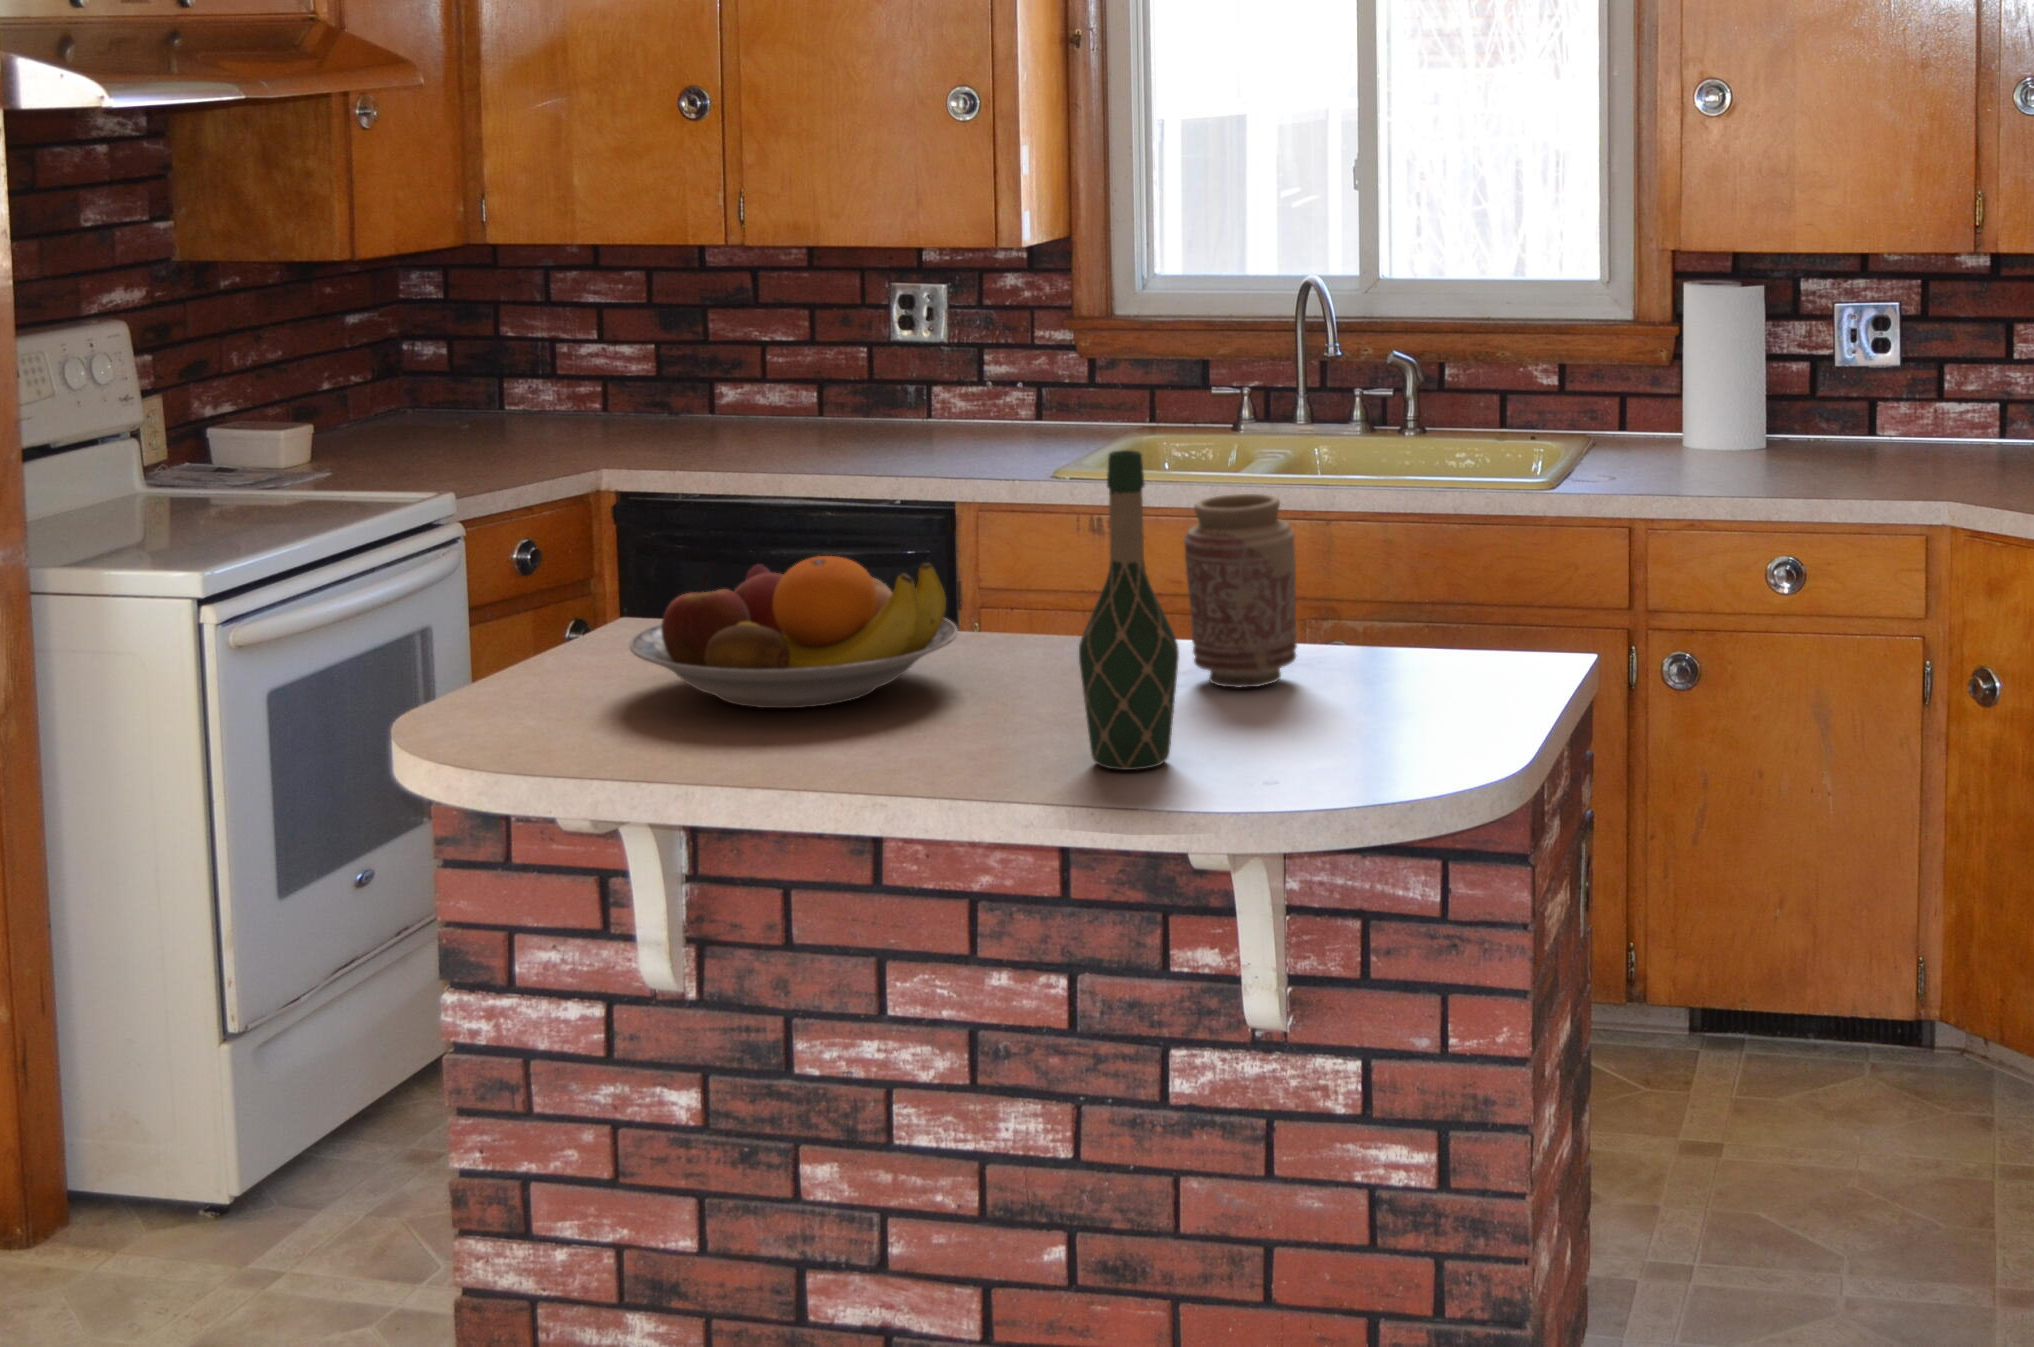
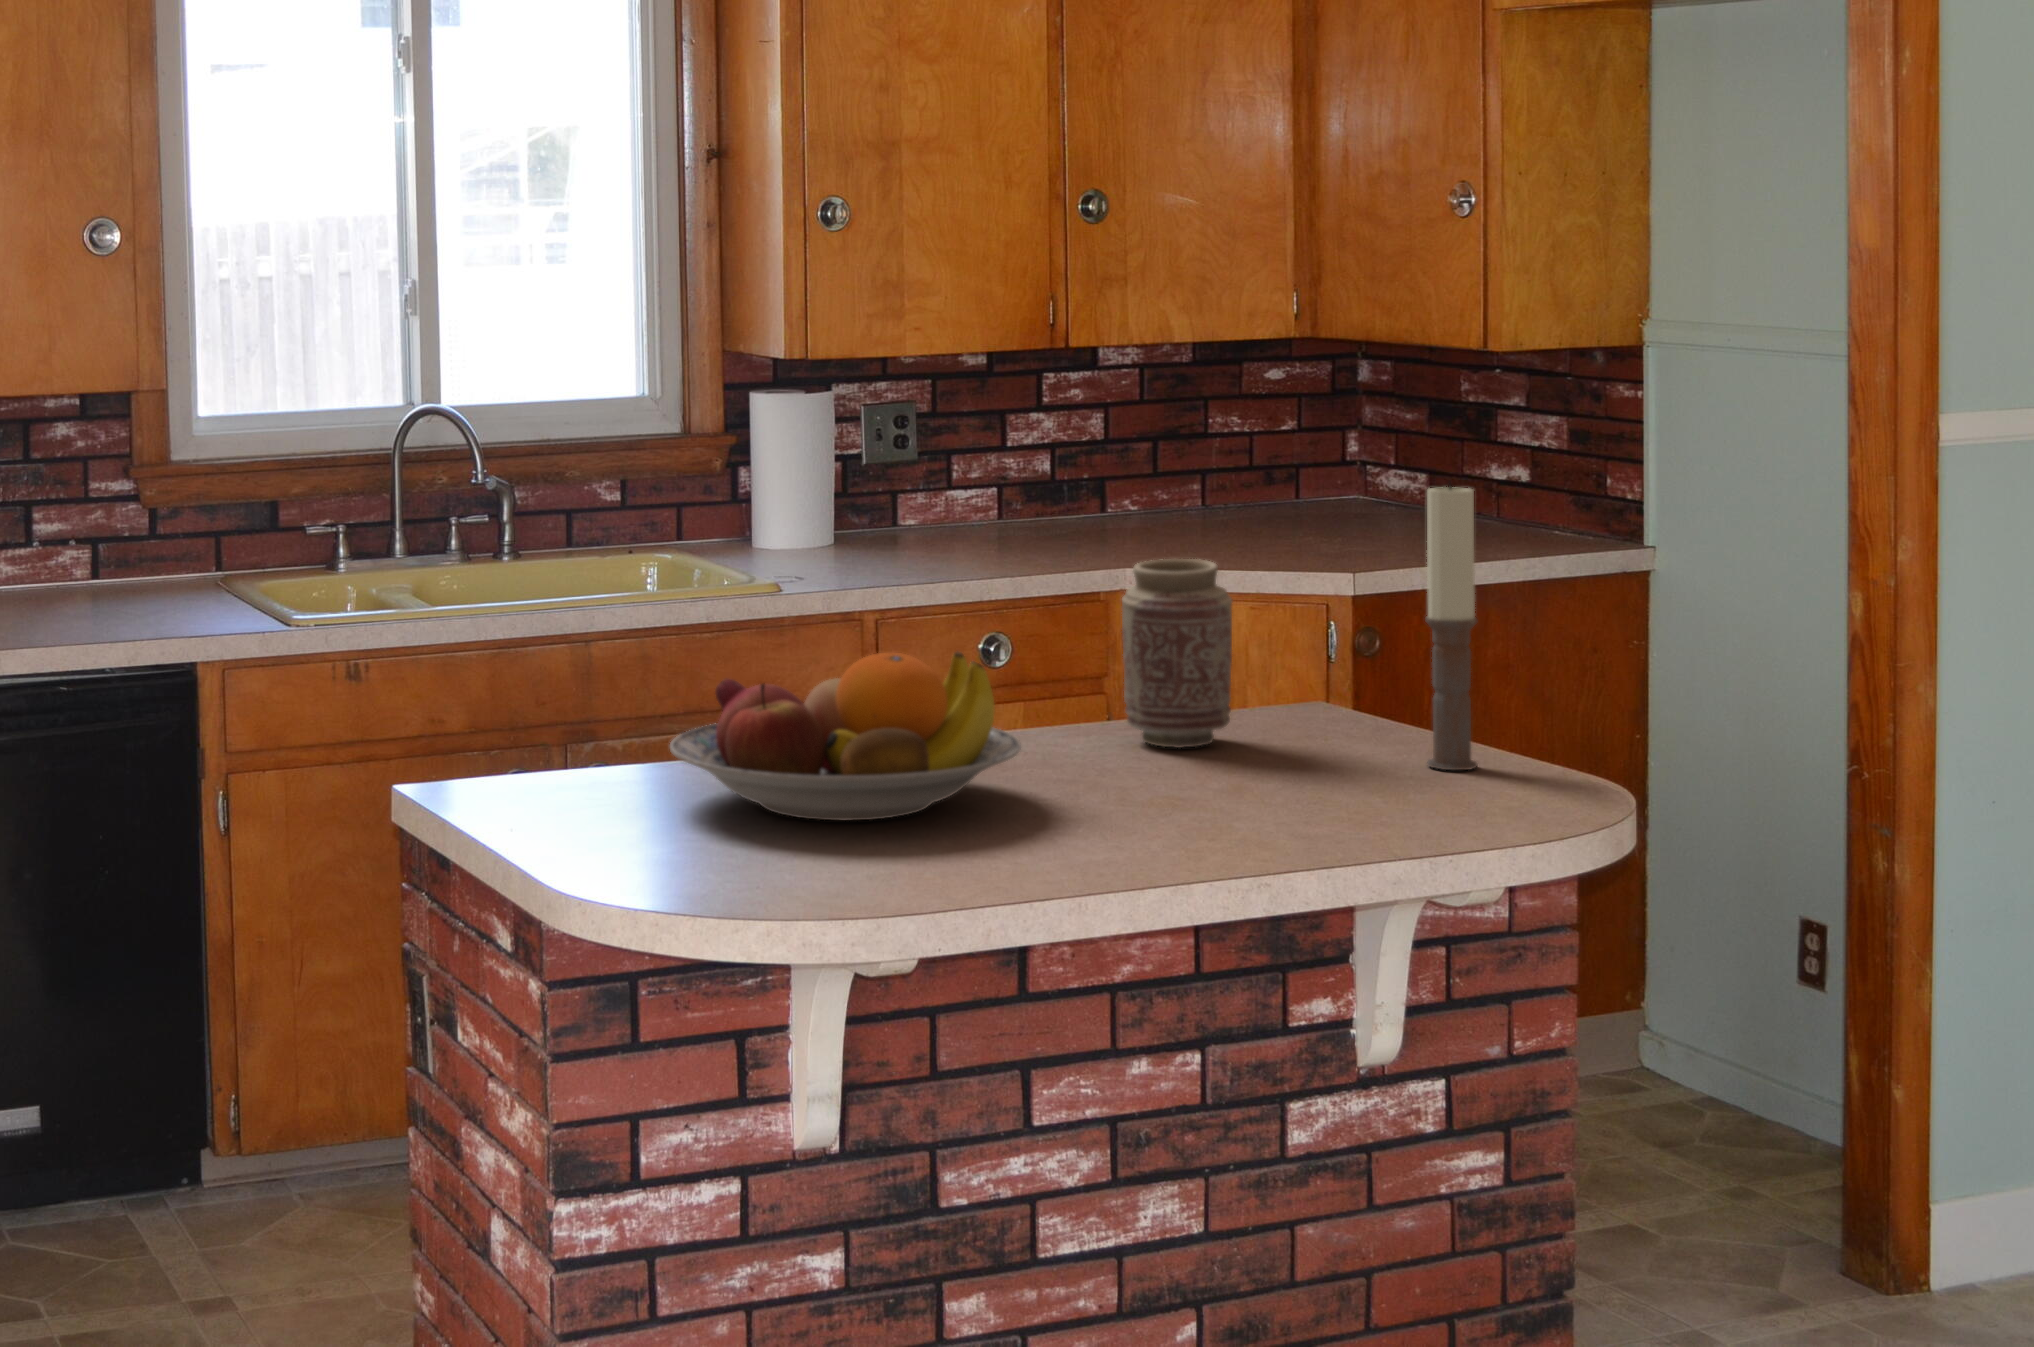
candle: none [1347,439,1400,749] -> present [1425,482,1478,770]
wine bottle: present [1079,450,1179,770] -> none [1294,500,1396,812]

